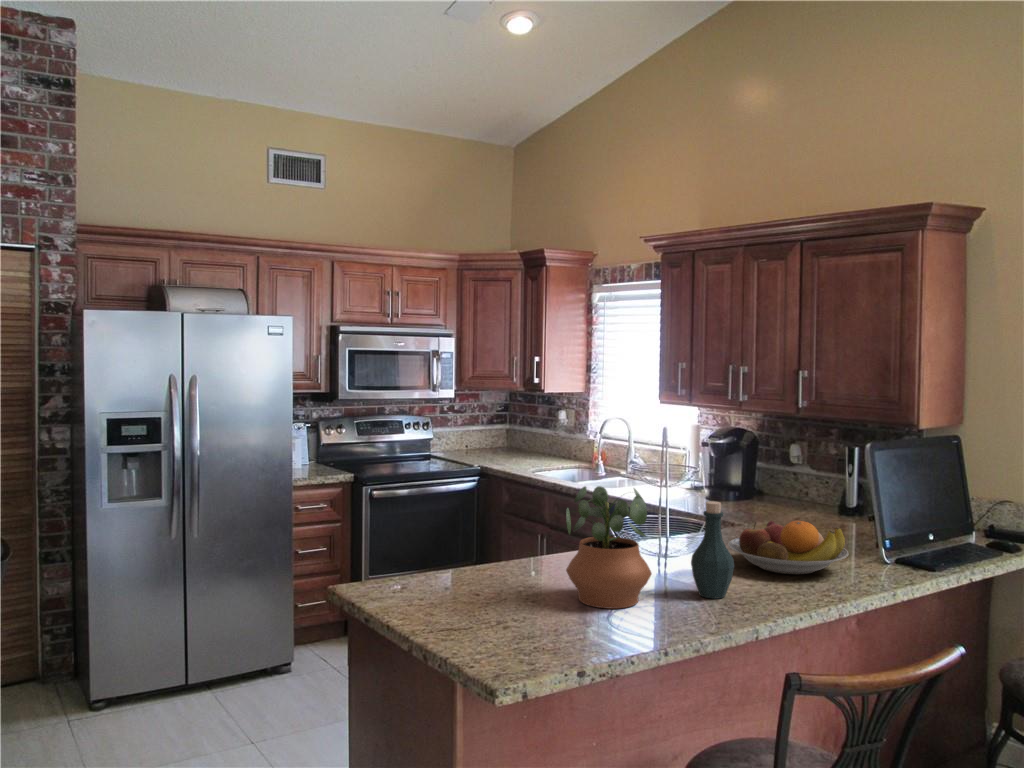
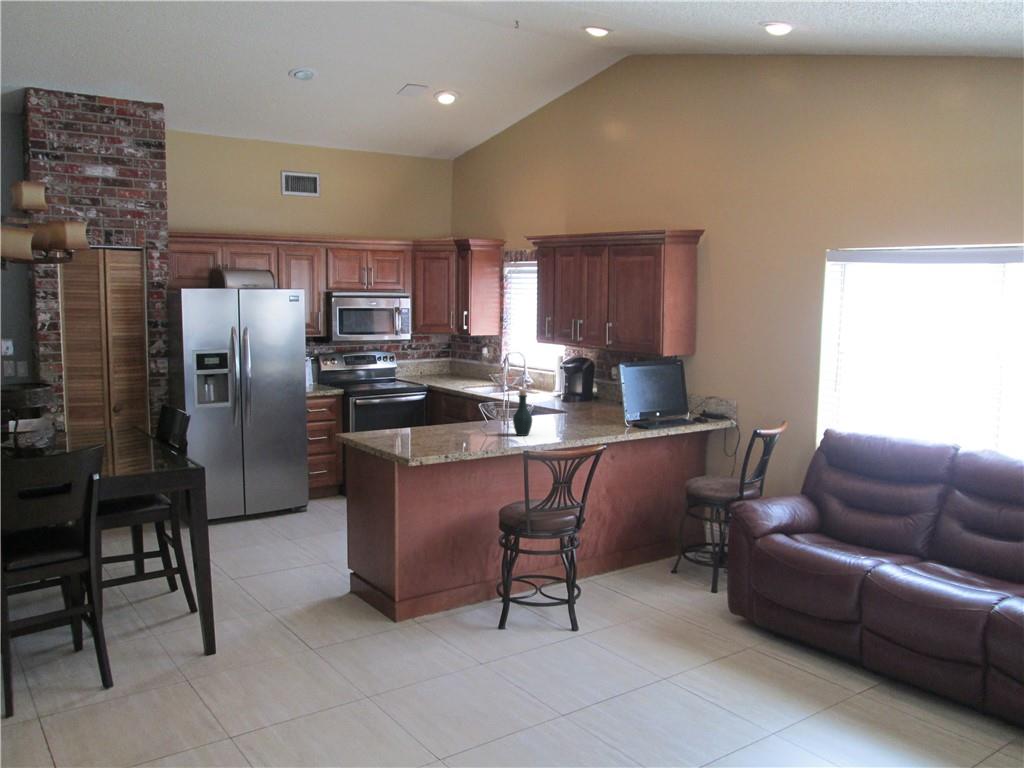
potted plant: present [566,486,652,609] -> none [450,383,491,439]
fruit bowl: present [728,521,848,574] -> none [542,402,601,429]

